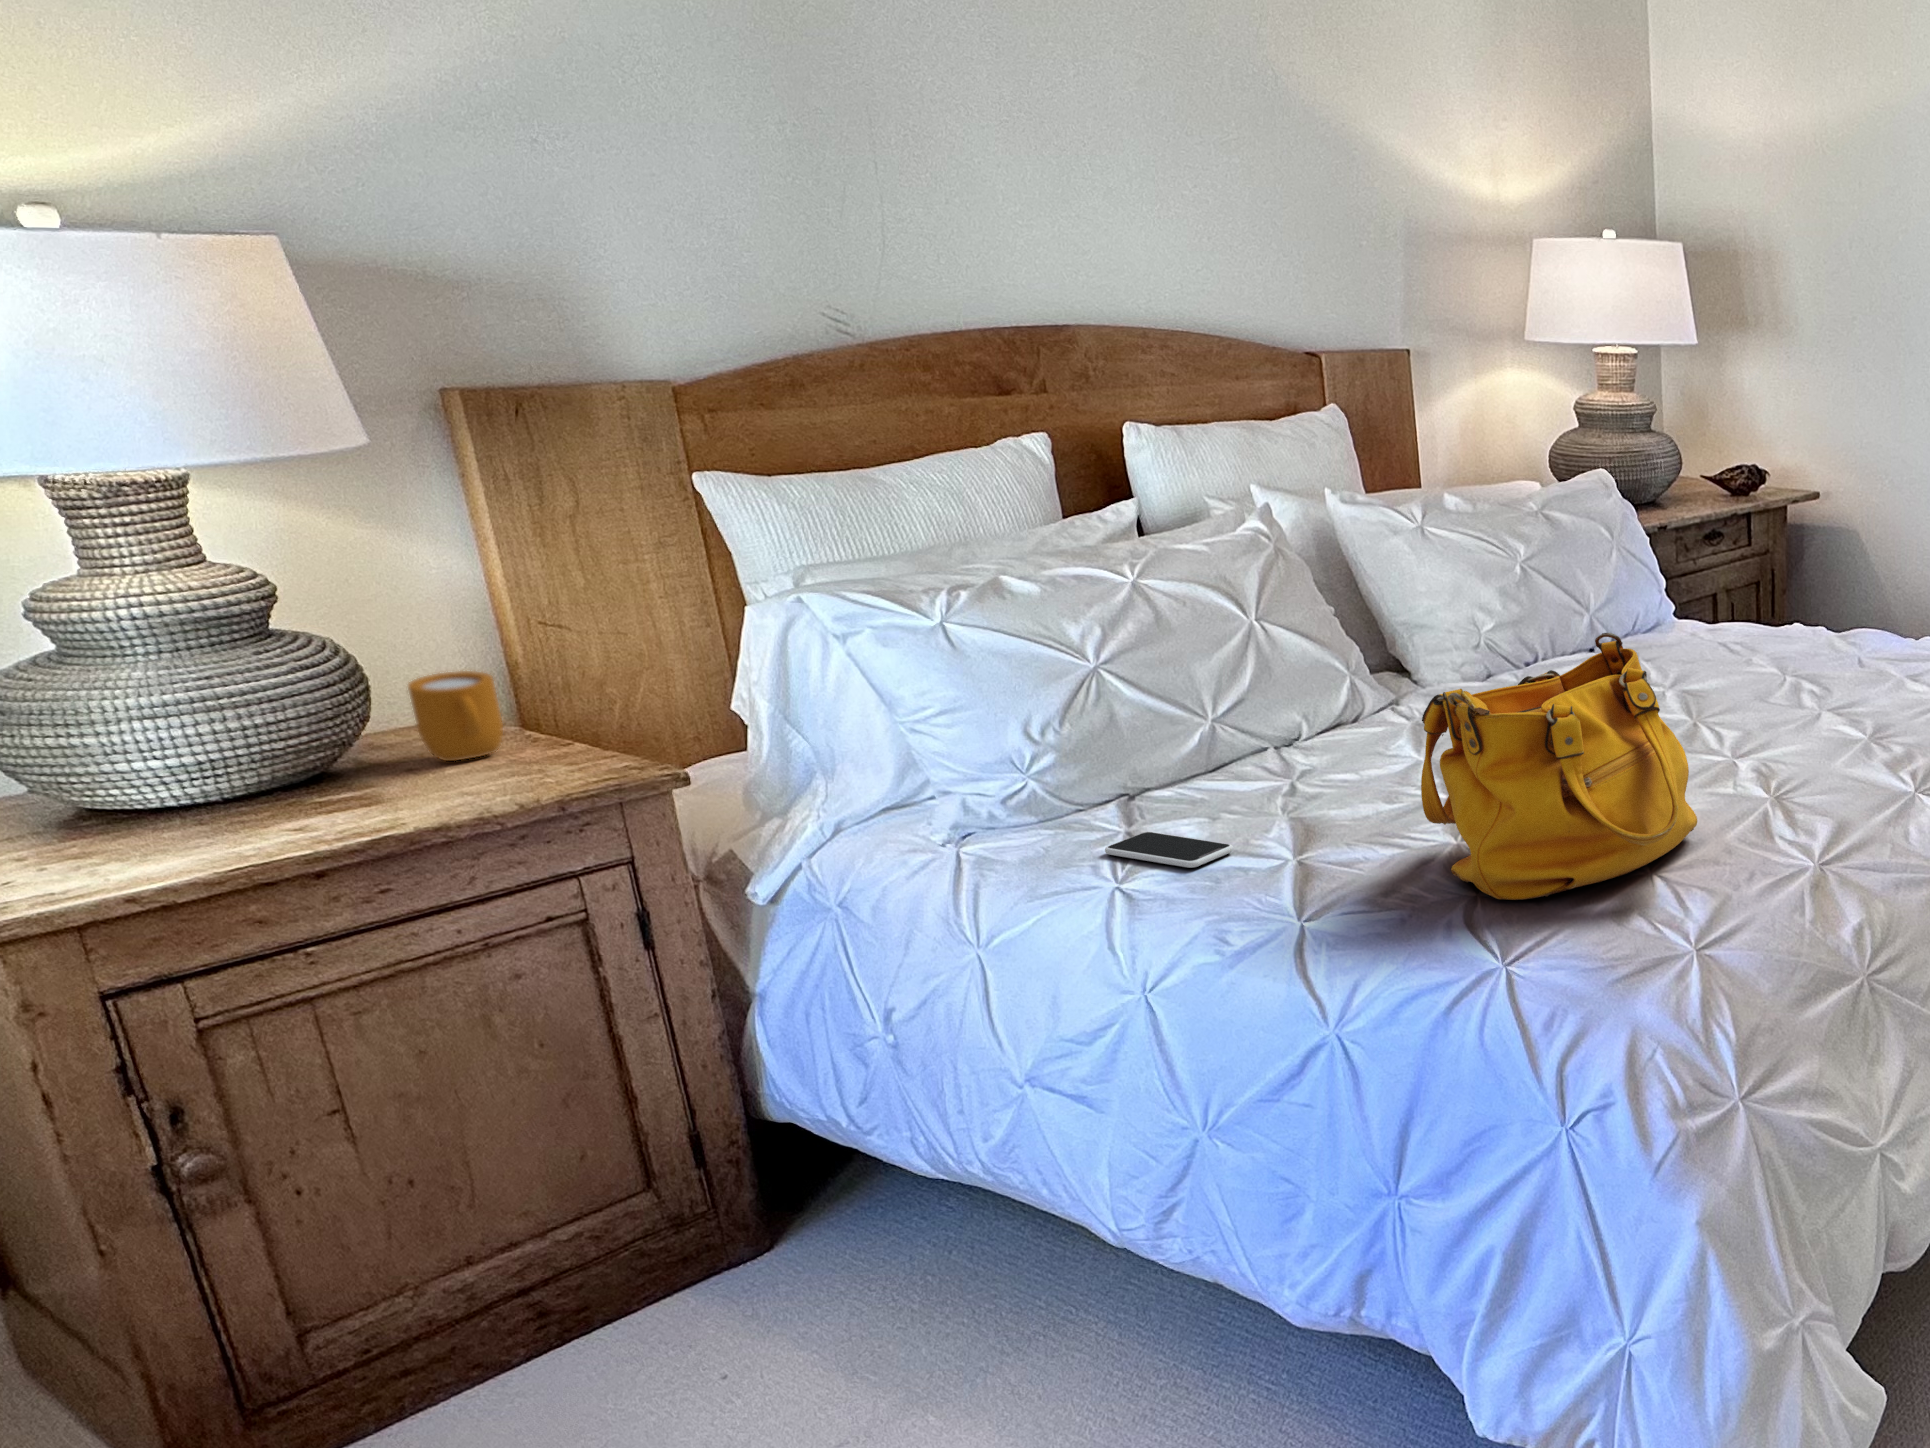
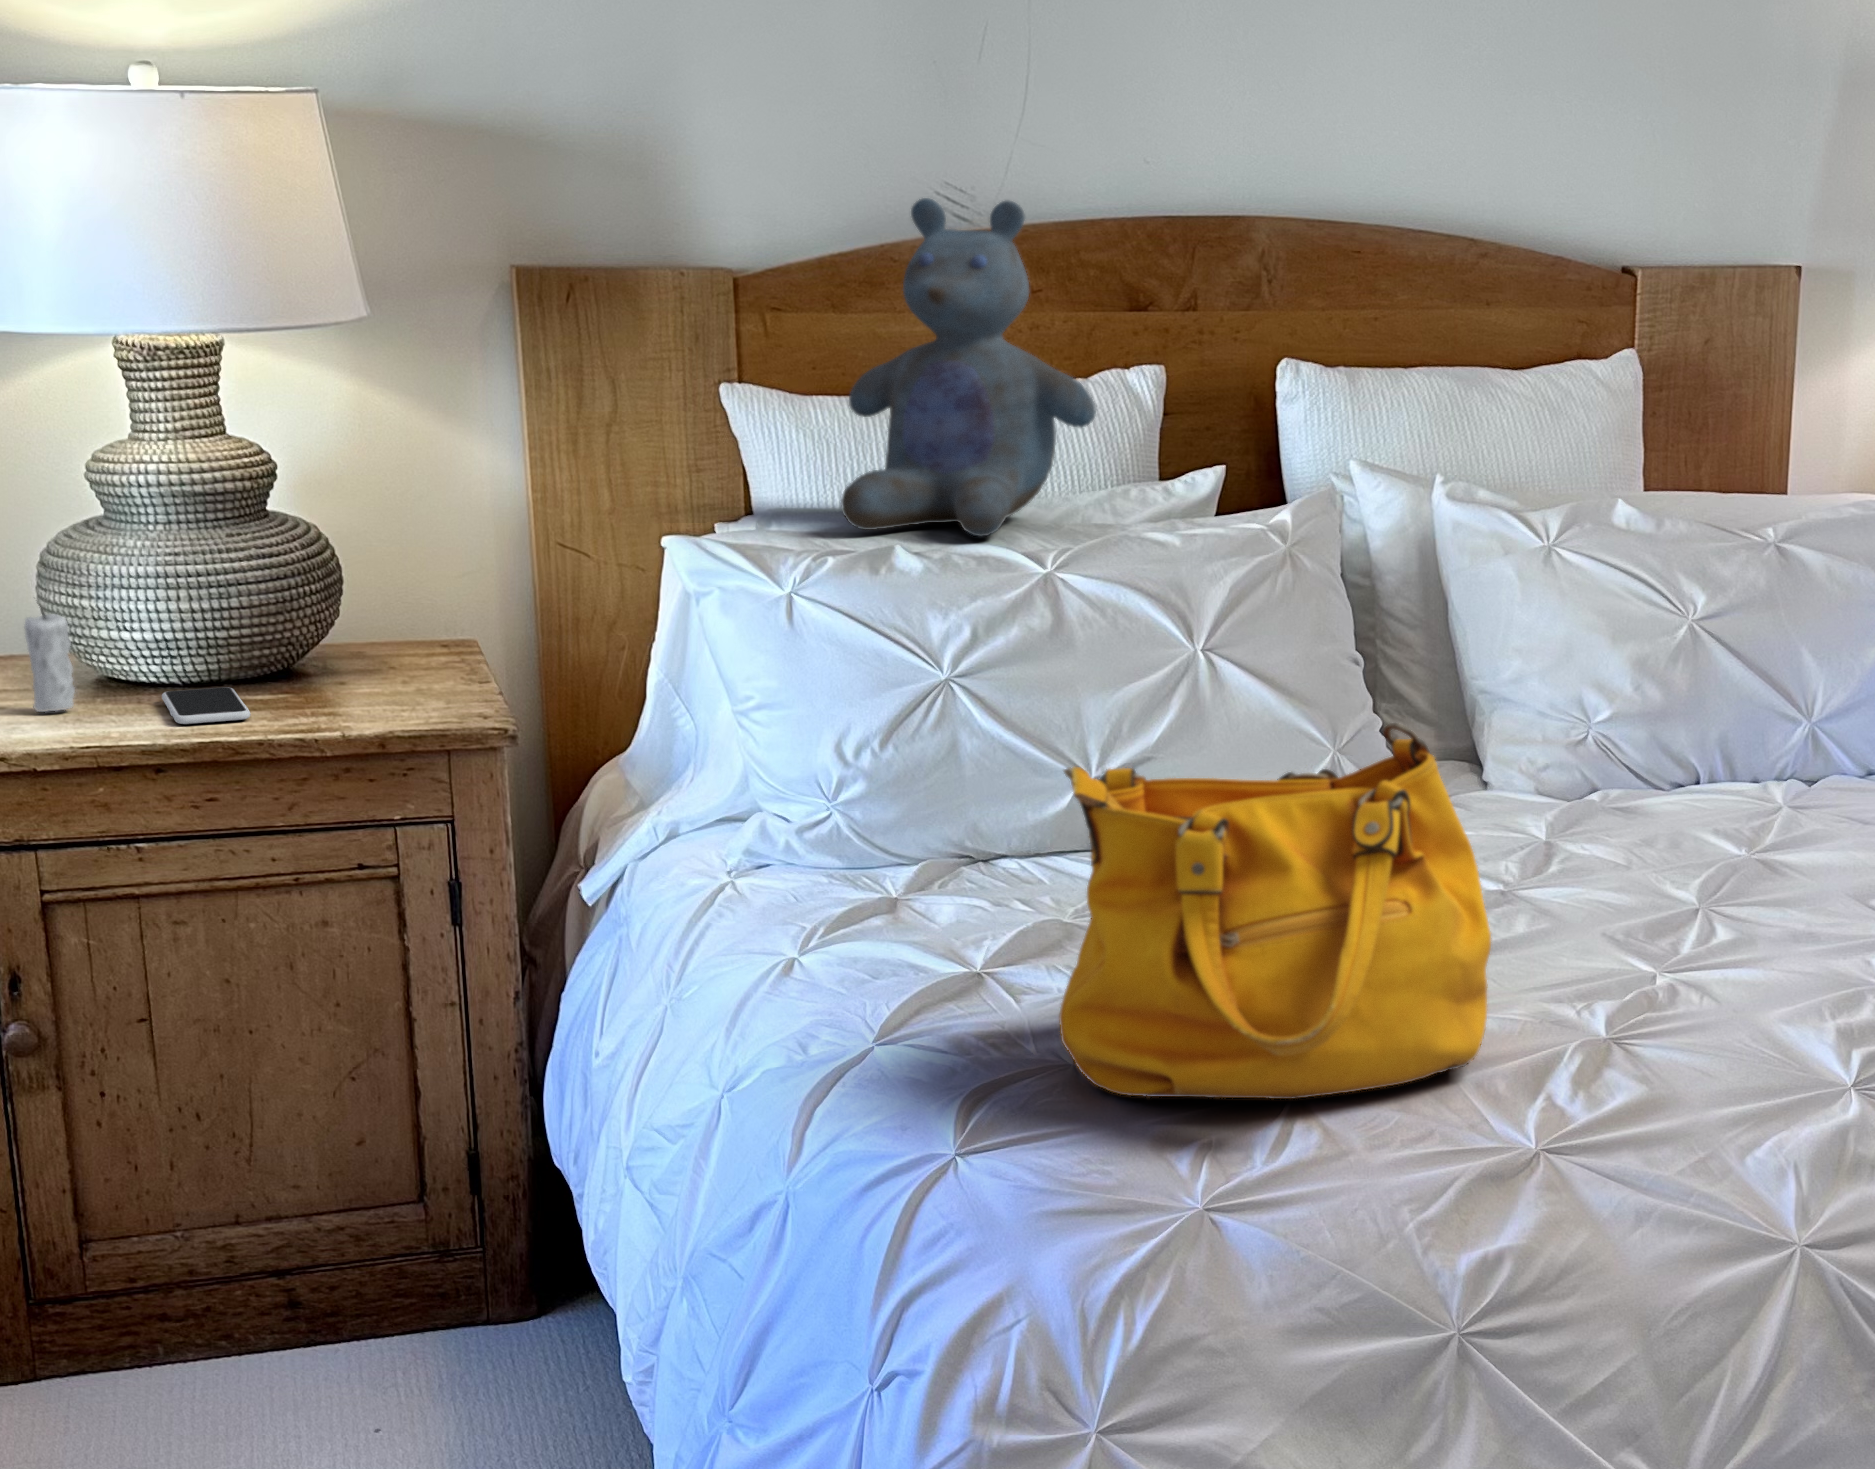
stuffed bear: none [879,320,1103,572] -> present [841,198,1096,537]
mug: present [408,671,503,761] -> none [343,580,421,679]
candle: none [61,740,143,852] -> present [24,606,75,712]
smartphone: present [1105,832,1233,868] -> present [162,687,250,724]

